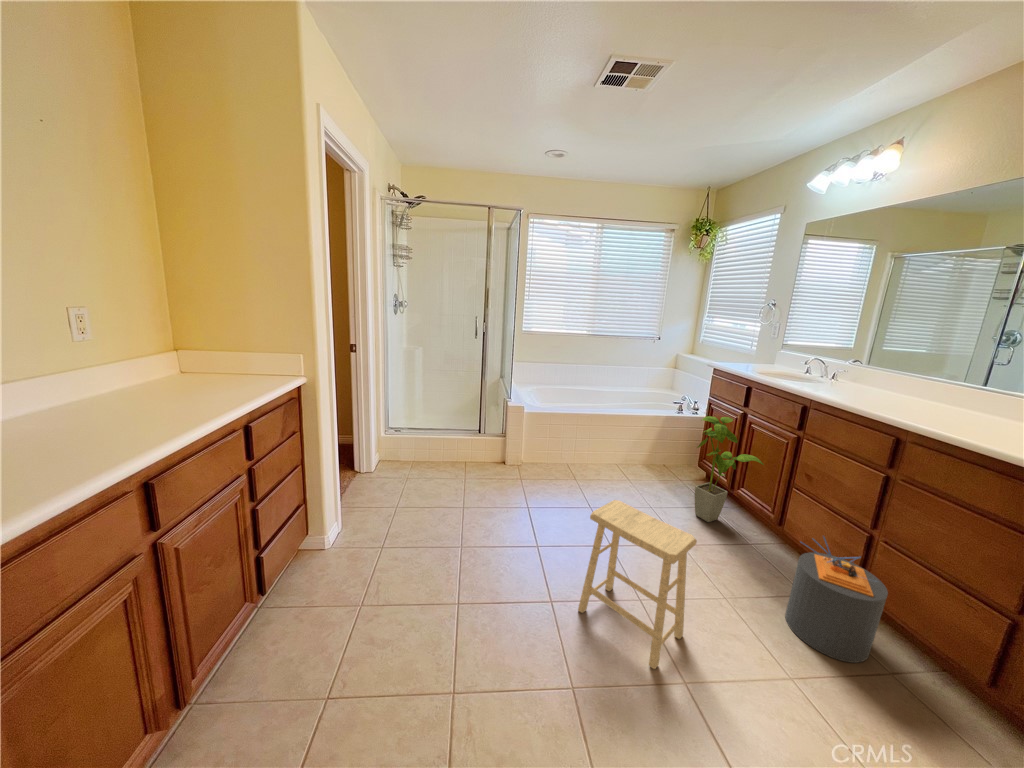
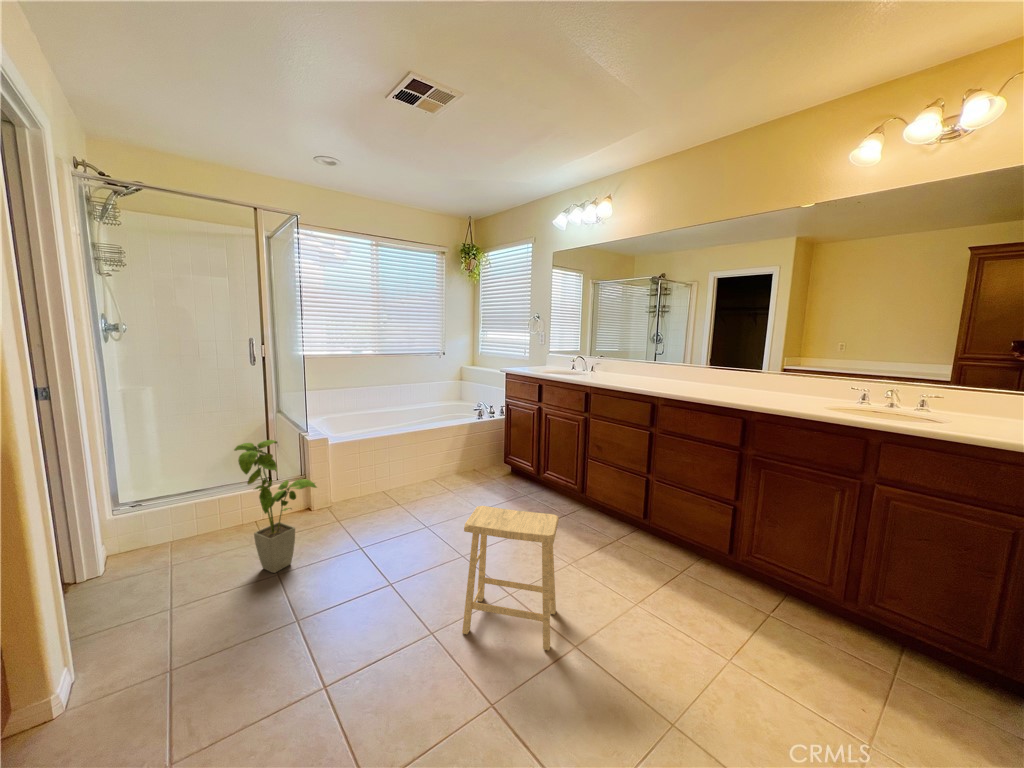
house plant: present [695,416,764,522] -> present [234,440,317,573]
trash can: present [785,537,888,663] -> none [608,485,667,576]

